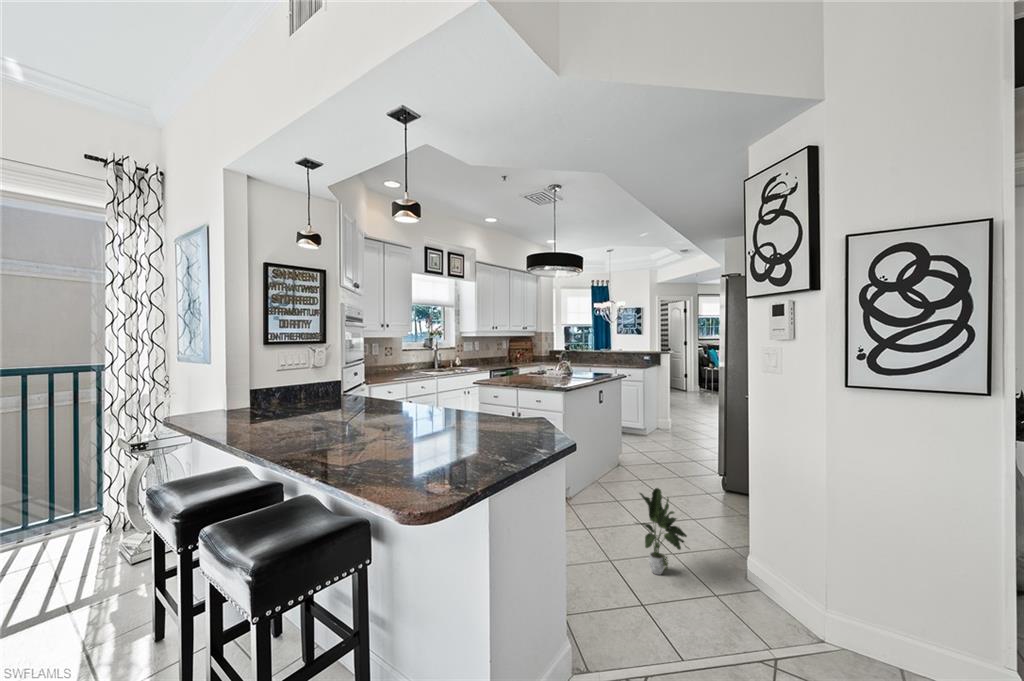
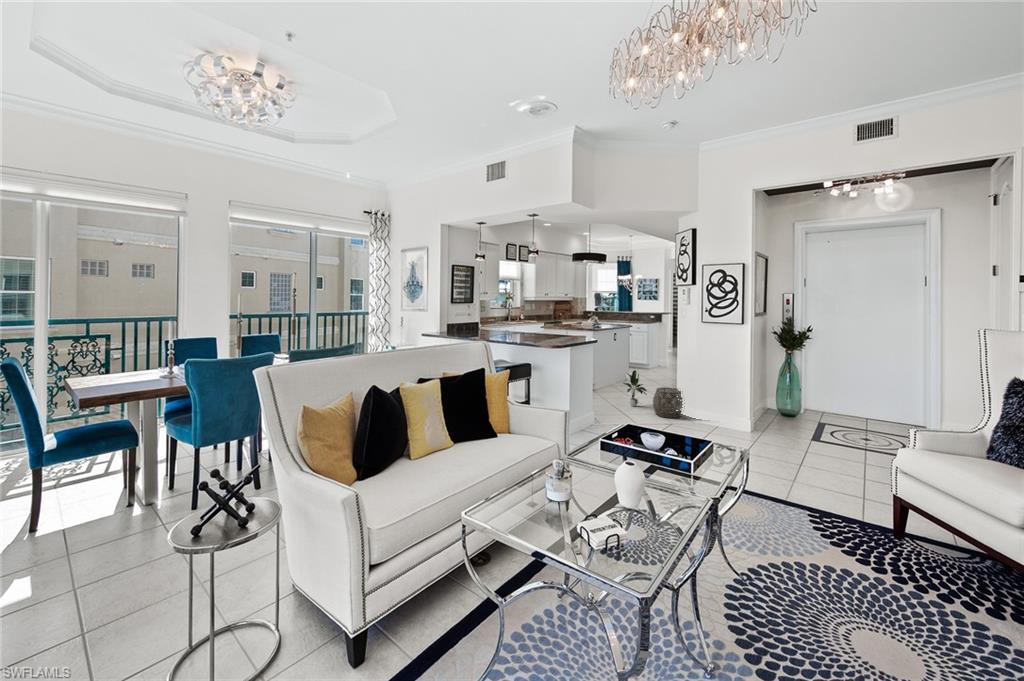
woven basket: none [715,542,806,643] -> present [653,387,685,418]

